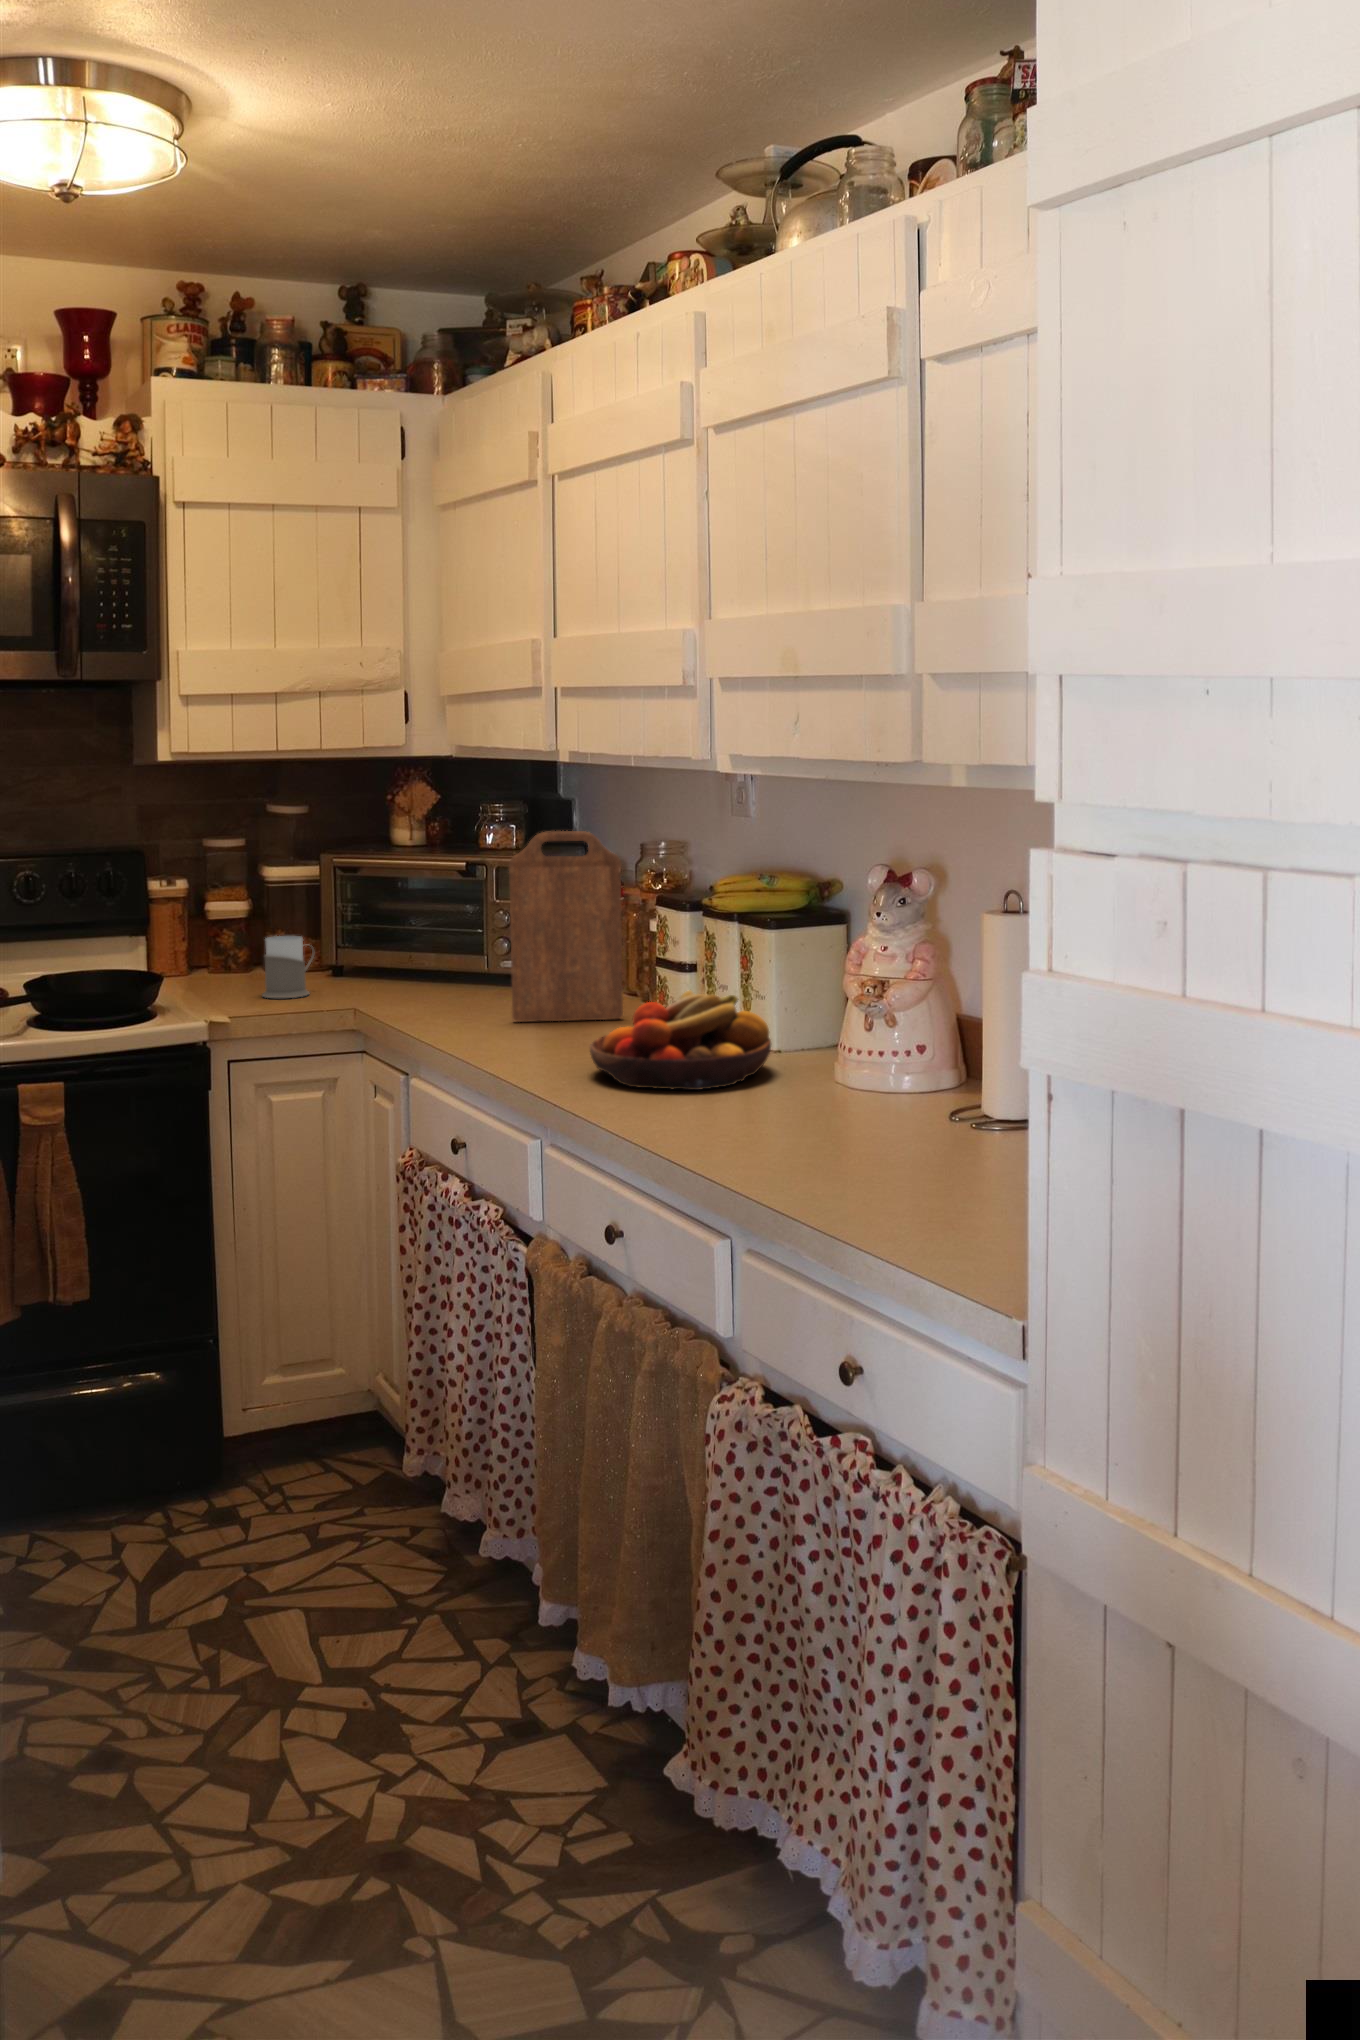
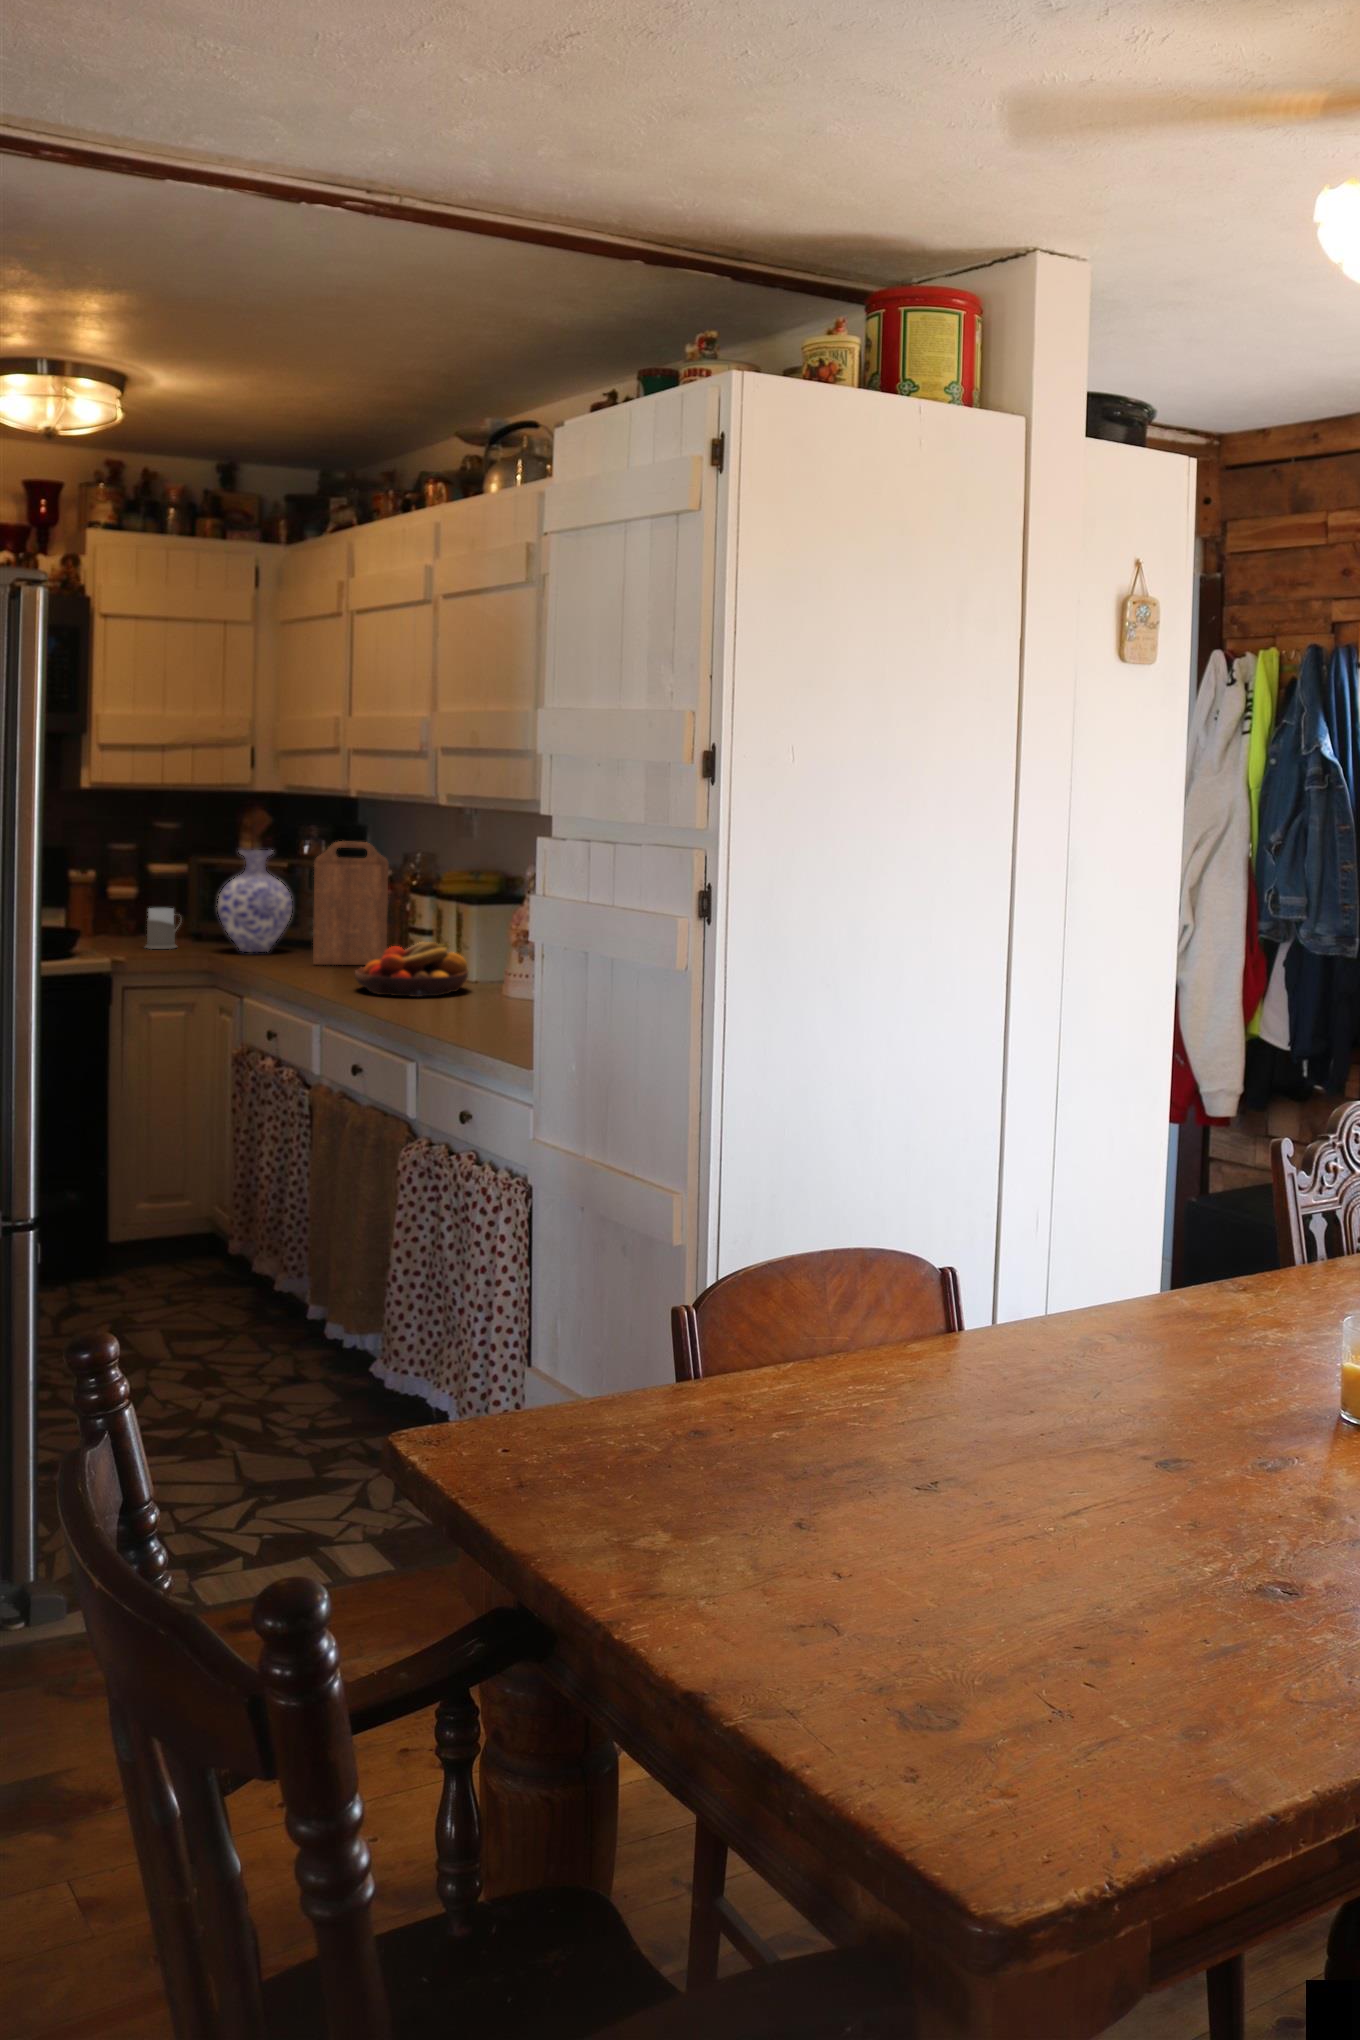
vase: none [365,846,474,1000] -> present [218,850,292,952]

